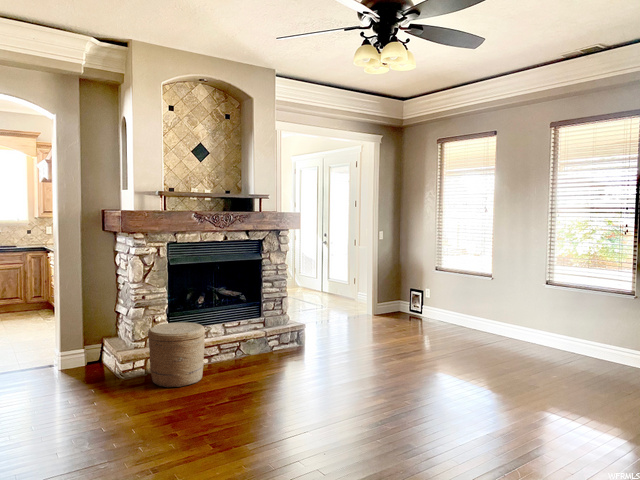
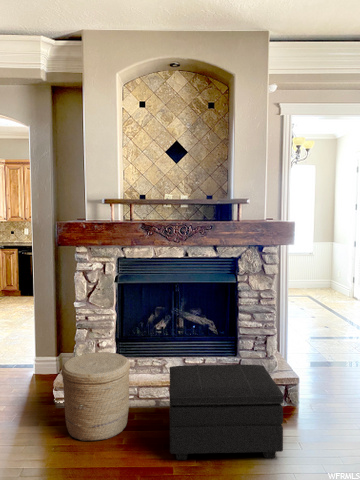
footstool: none [231,315,318,379] -> present [169,364,283,460]

